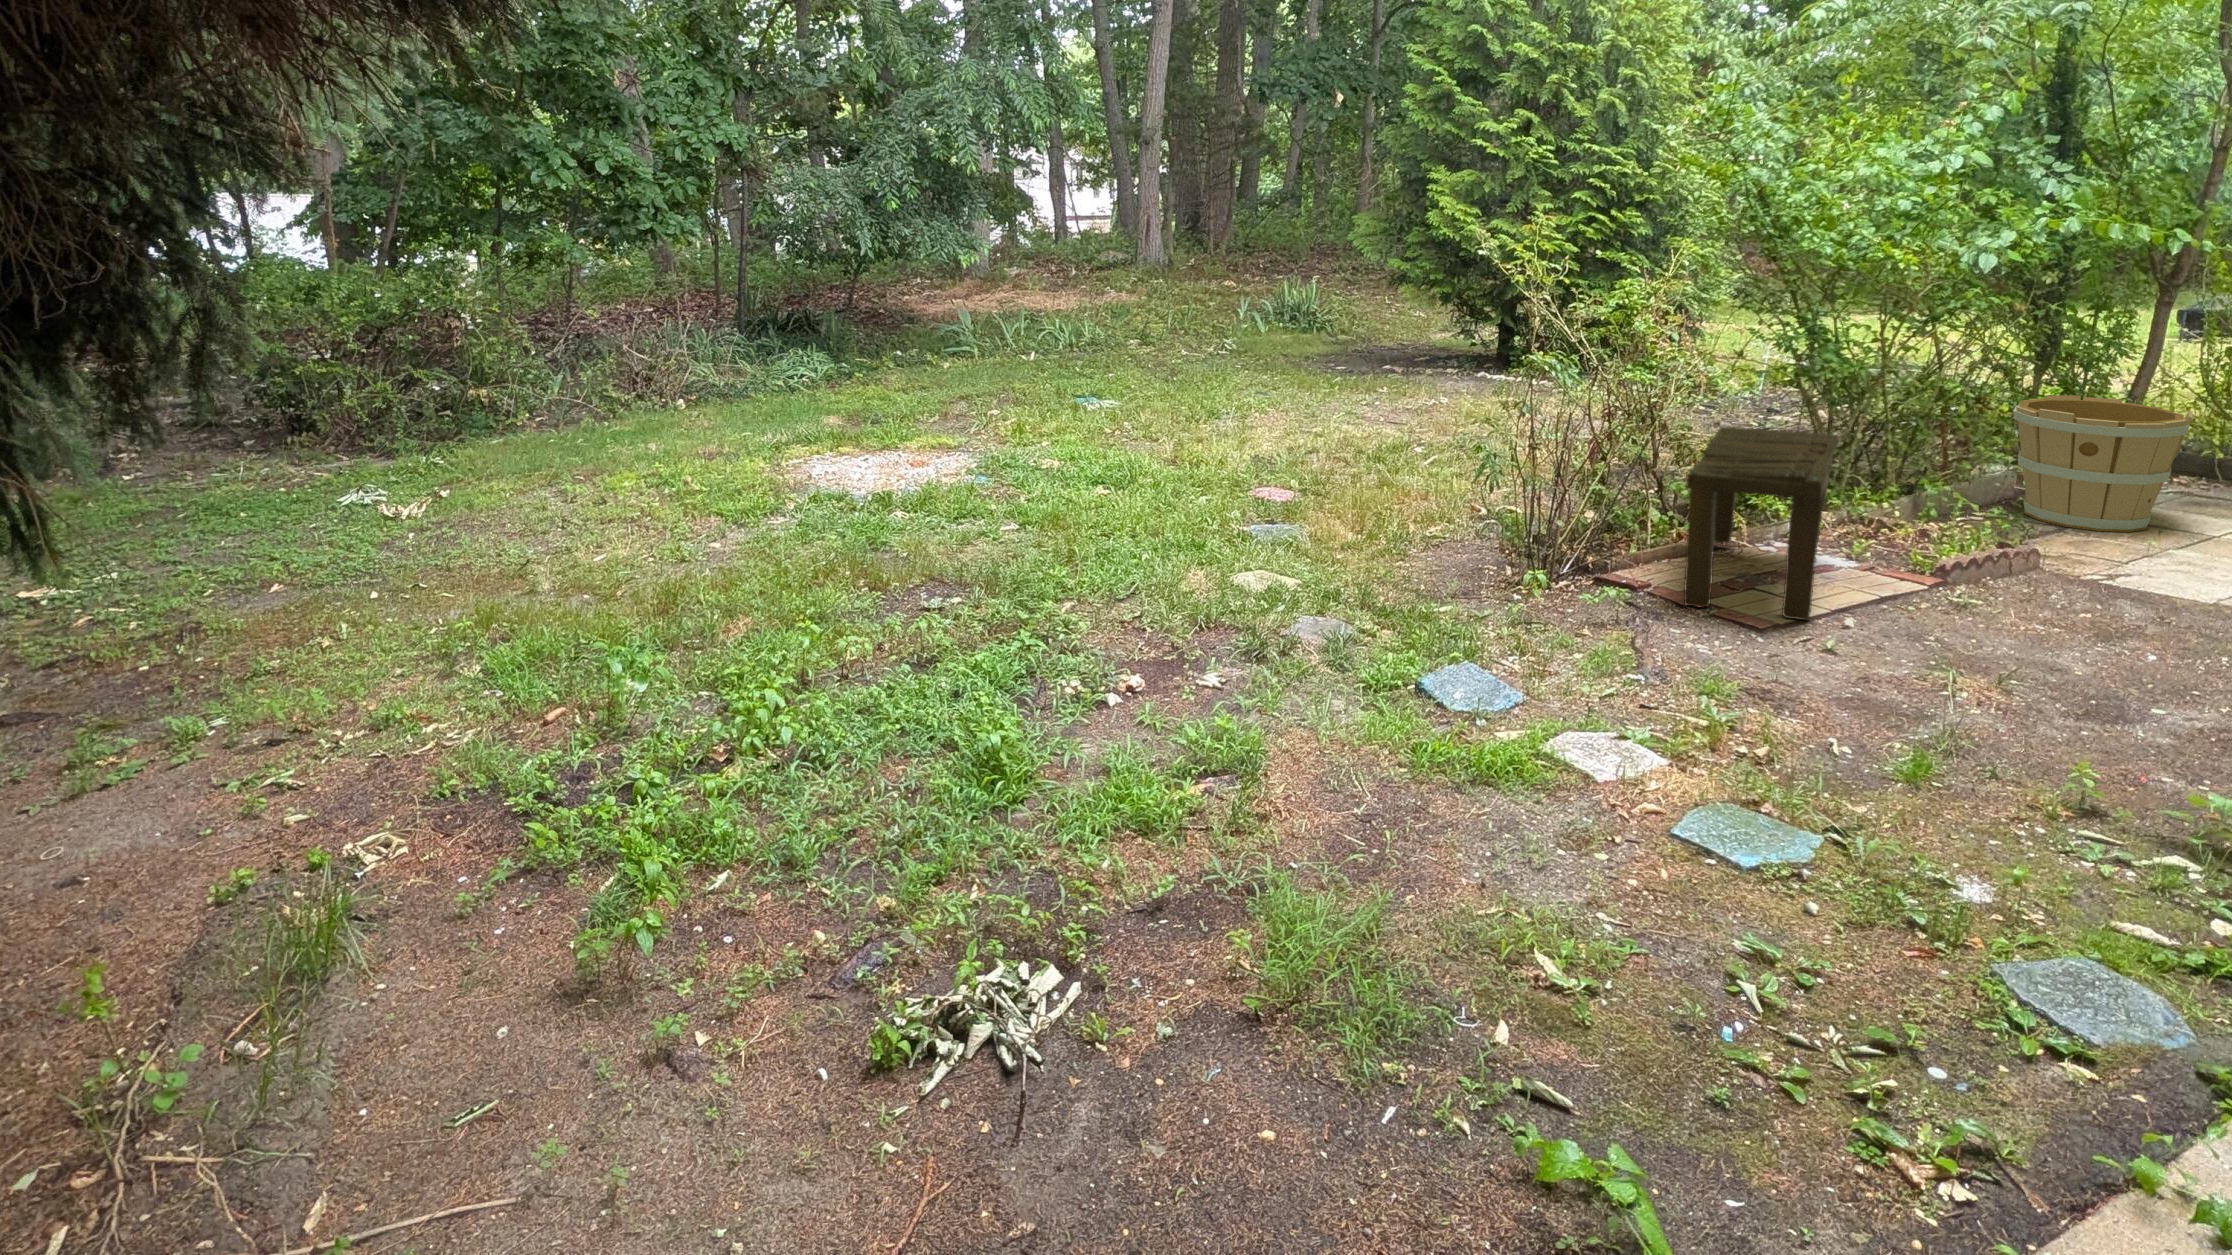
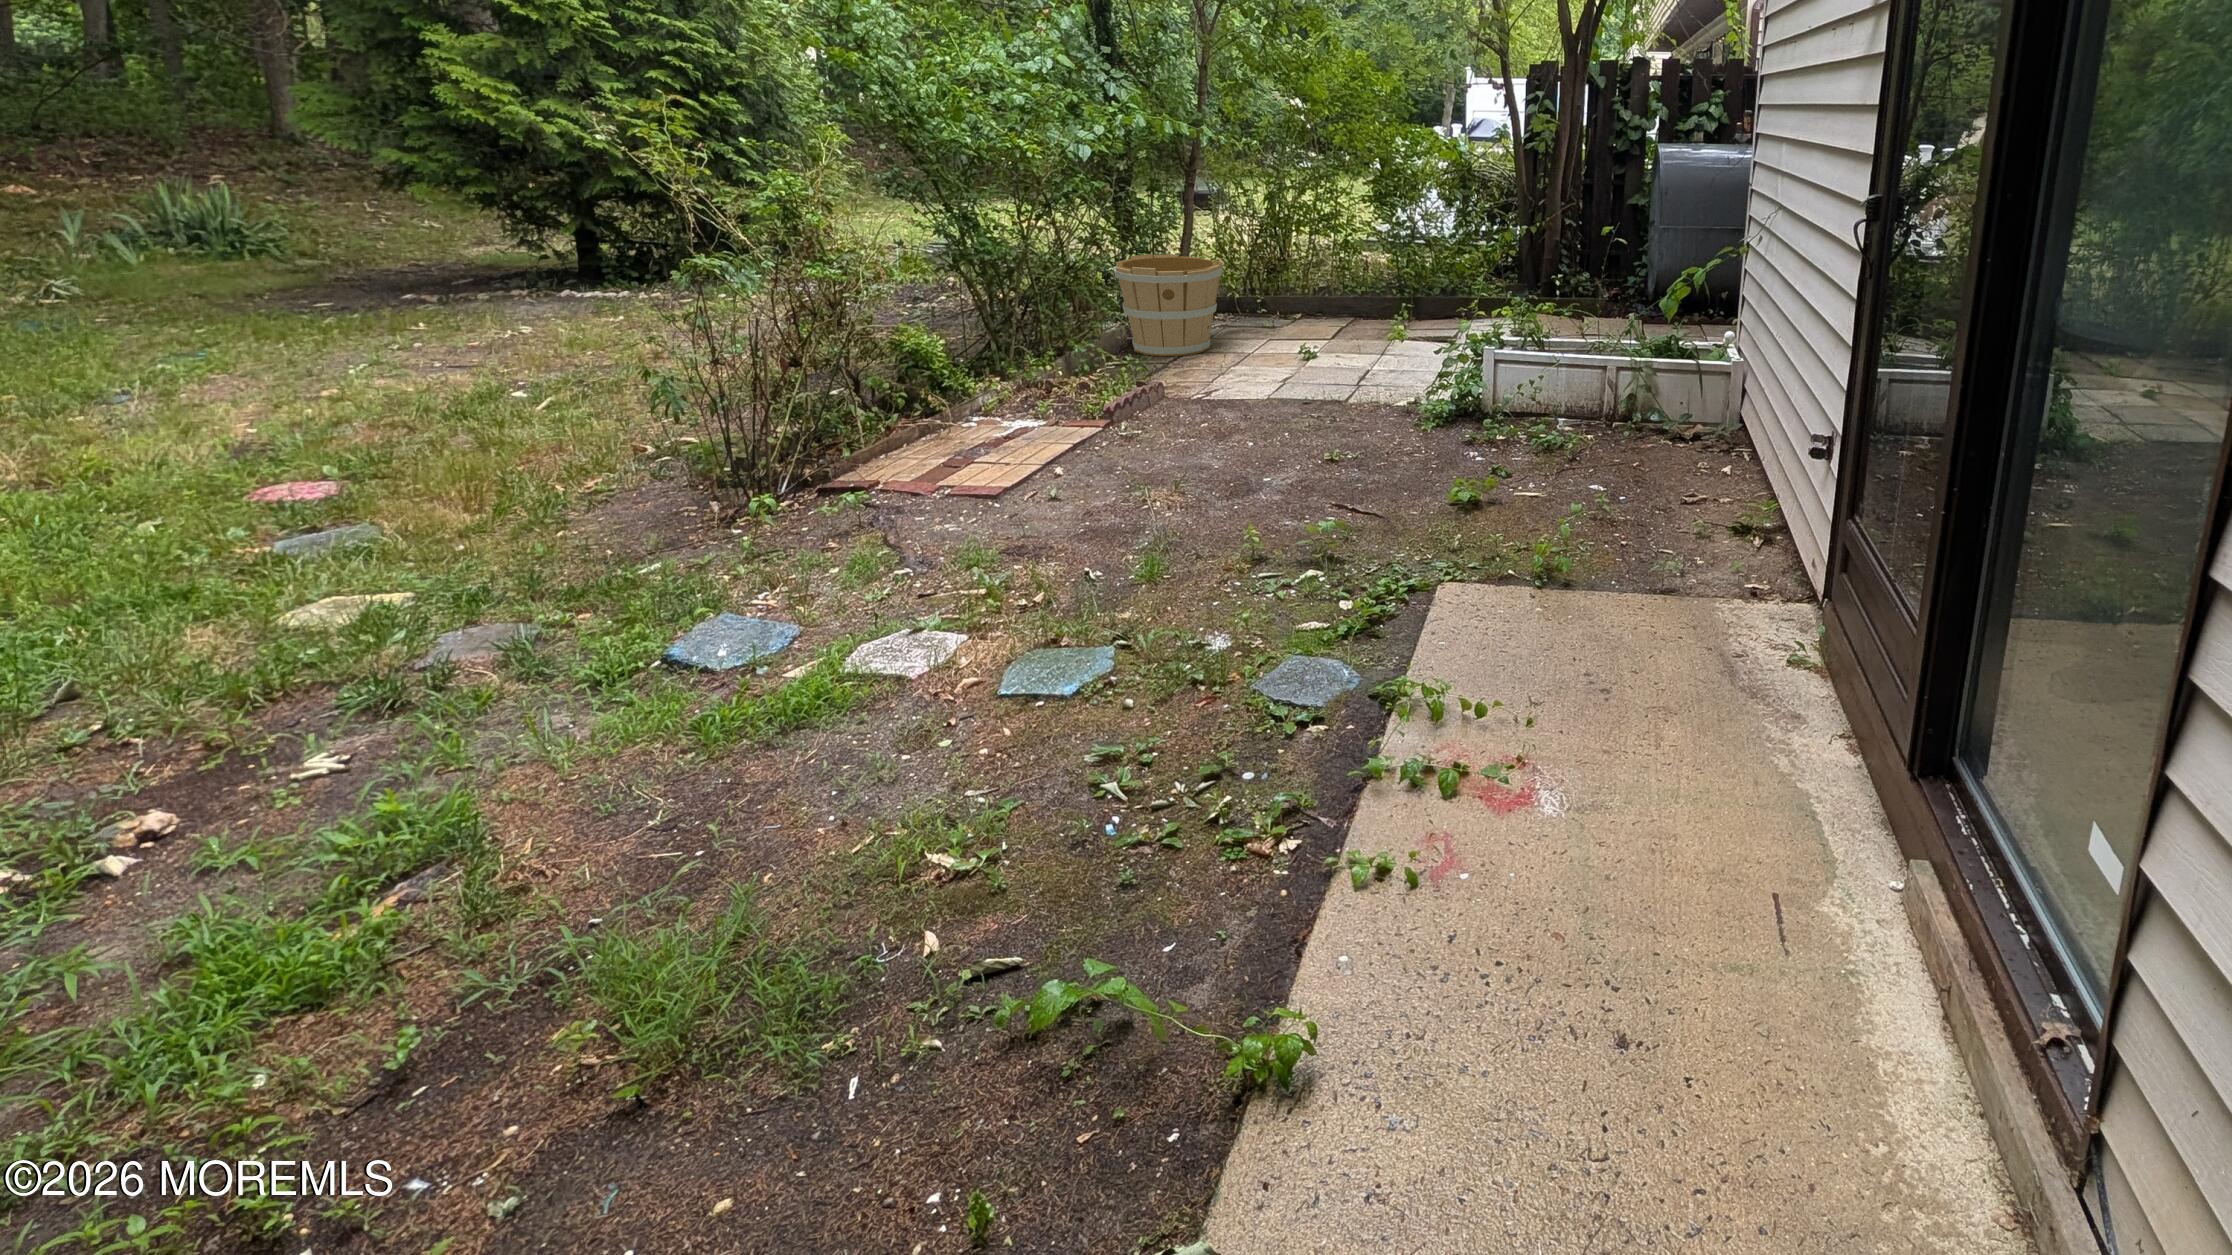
bench: present [1684,427,1839,620] -> none [893,308,1024,490]

